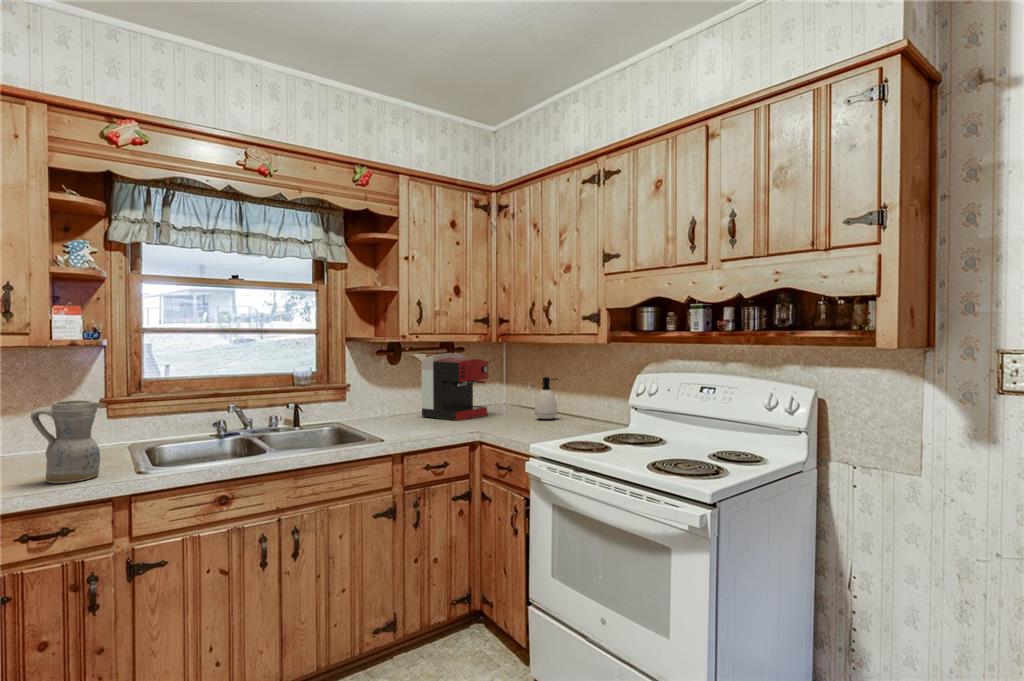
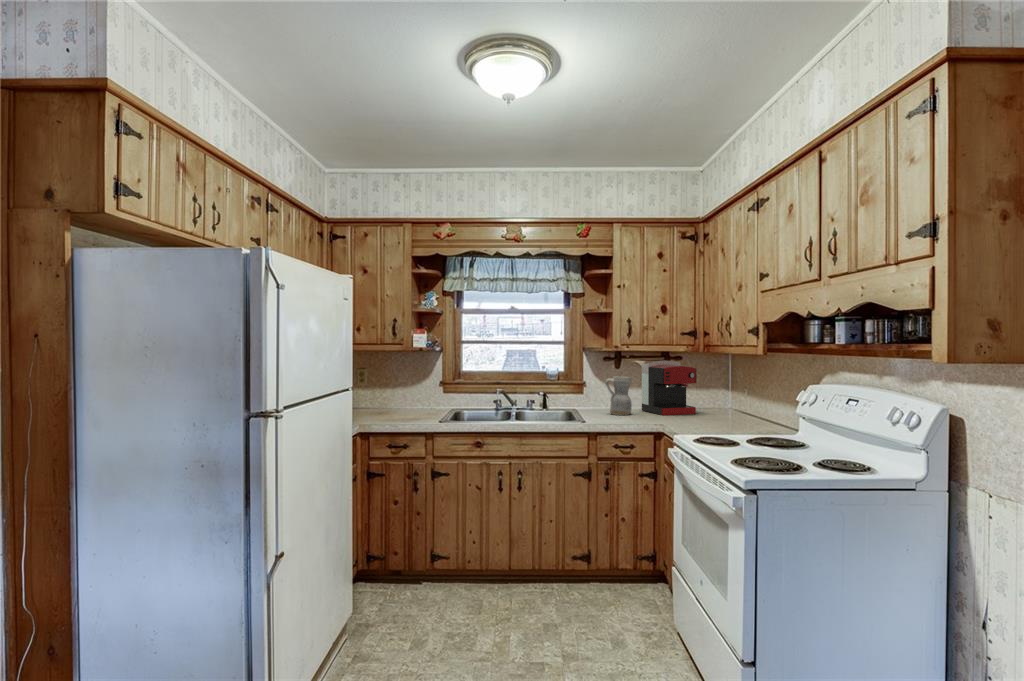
soap dispenser: present [535,377,558,419] -> none [728,384,751,421]
ceramic pitcher: present [31,400,100,483] -> present [605,376,632,415]

